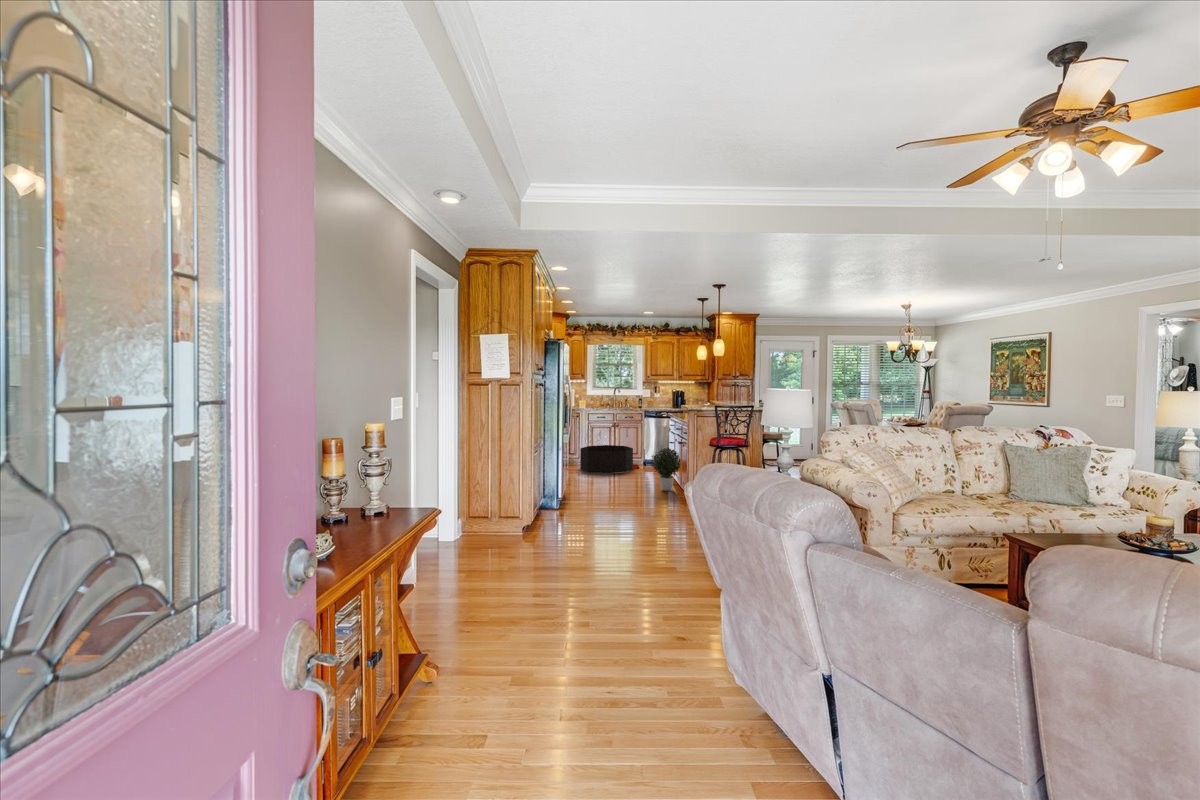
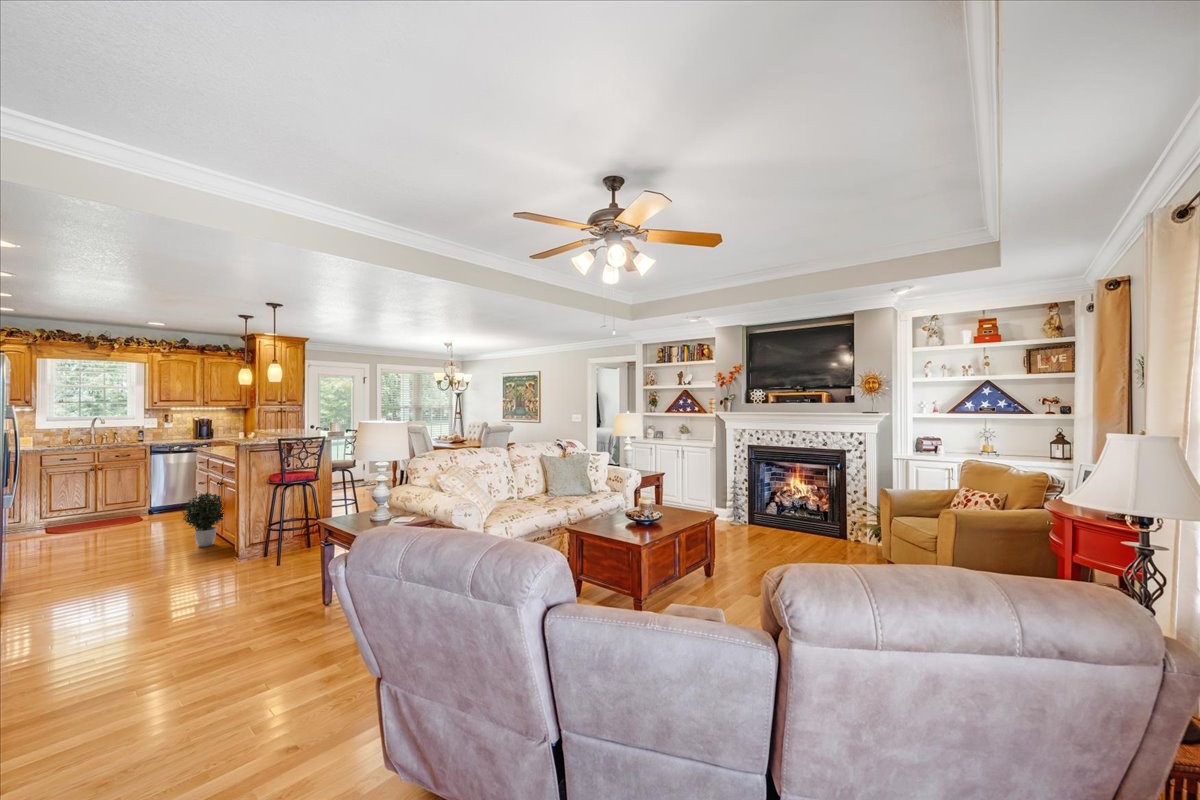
basket: present [580,445,633,473] -> none [29,497,135,544]

